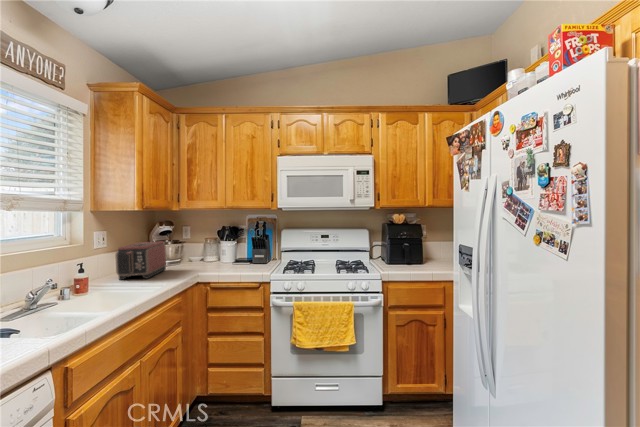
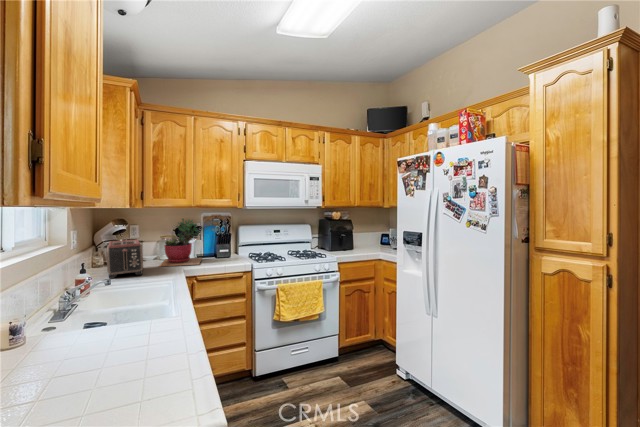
succulent plant: none [182,220,235,271] -> present [159,218,202,266]

